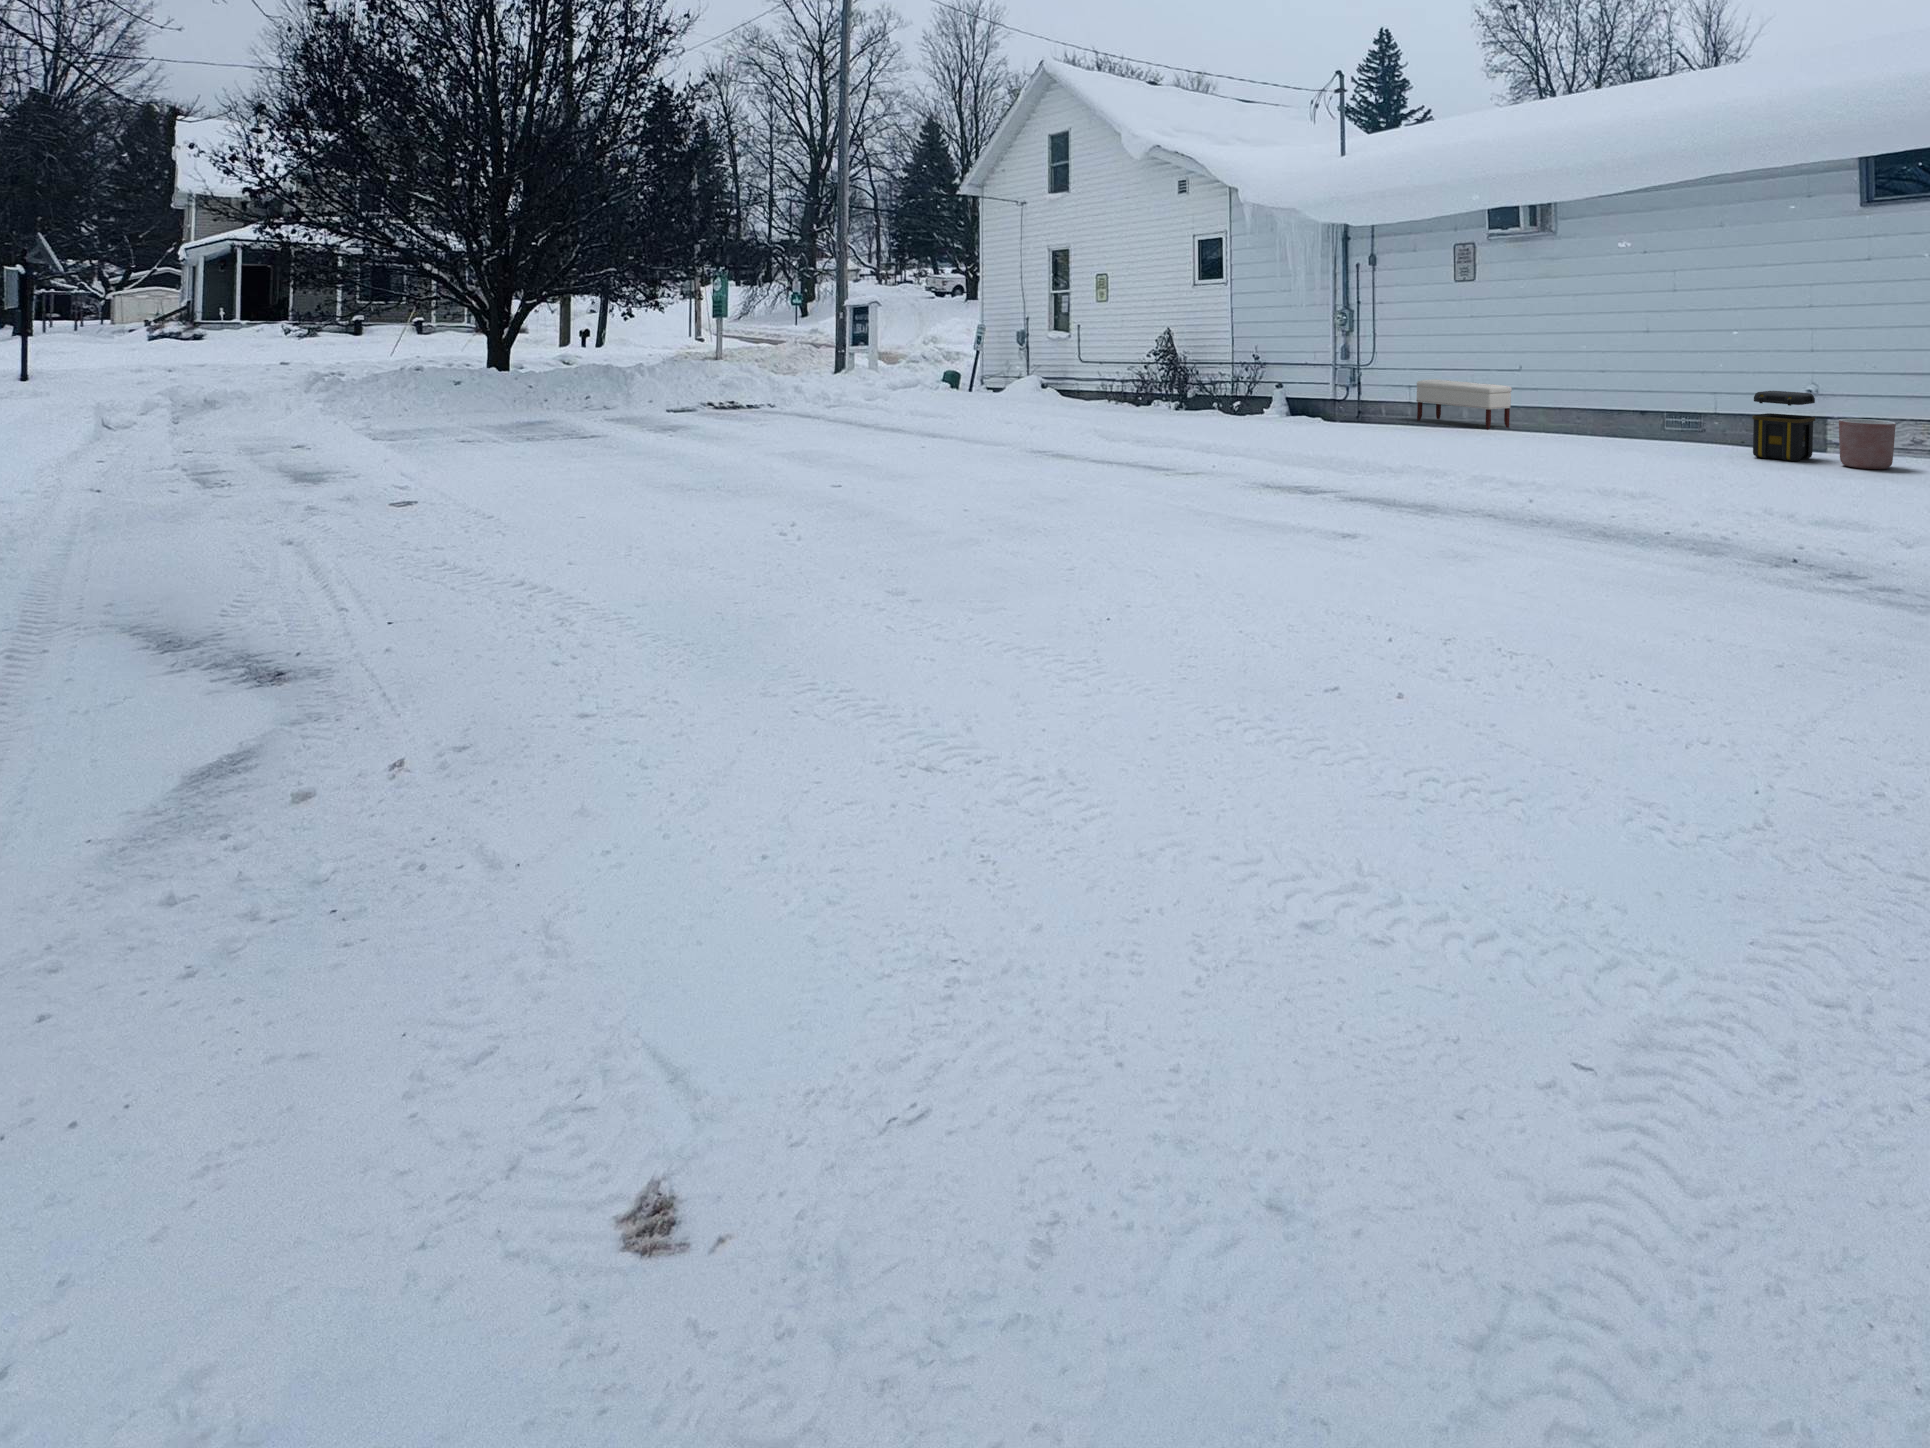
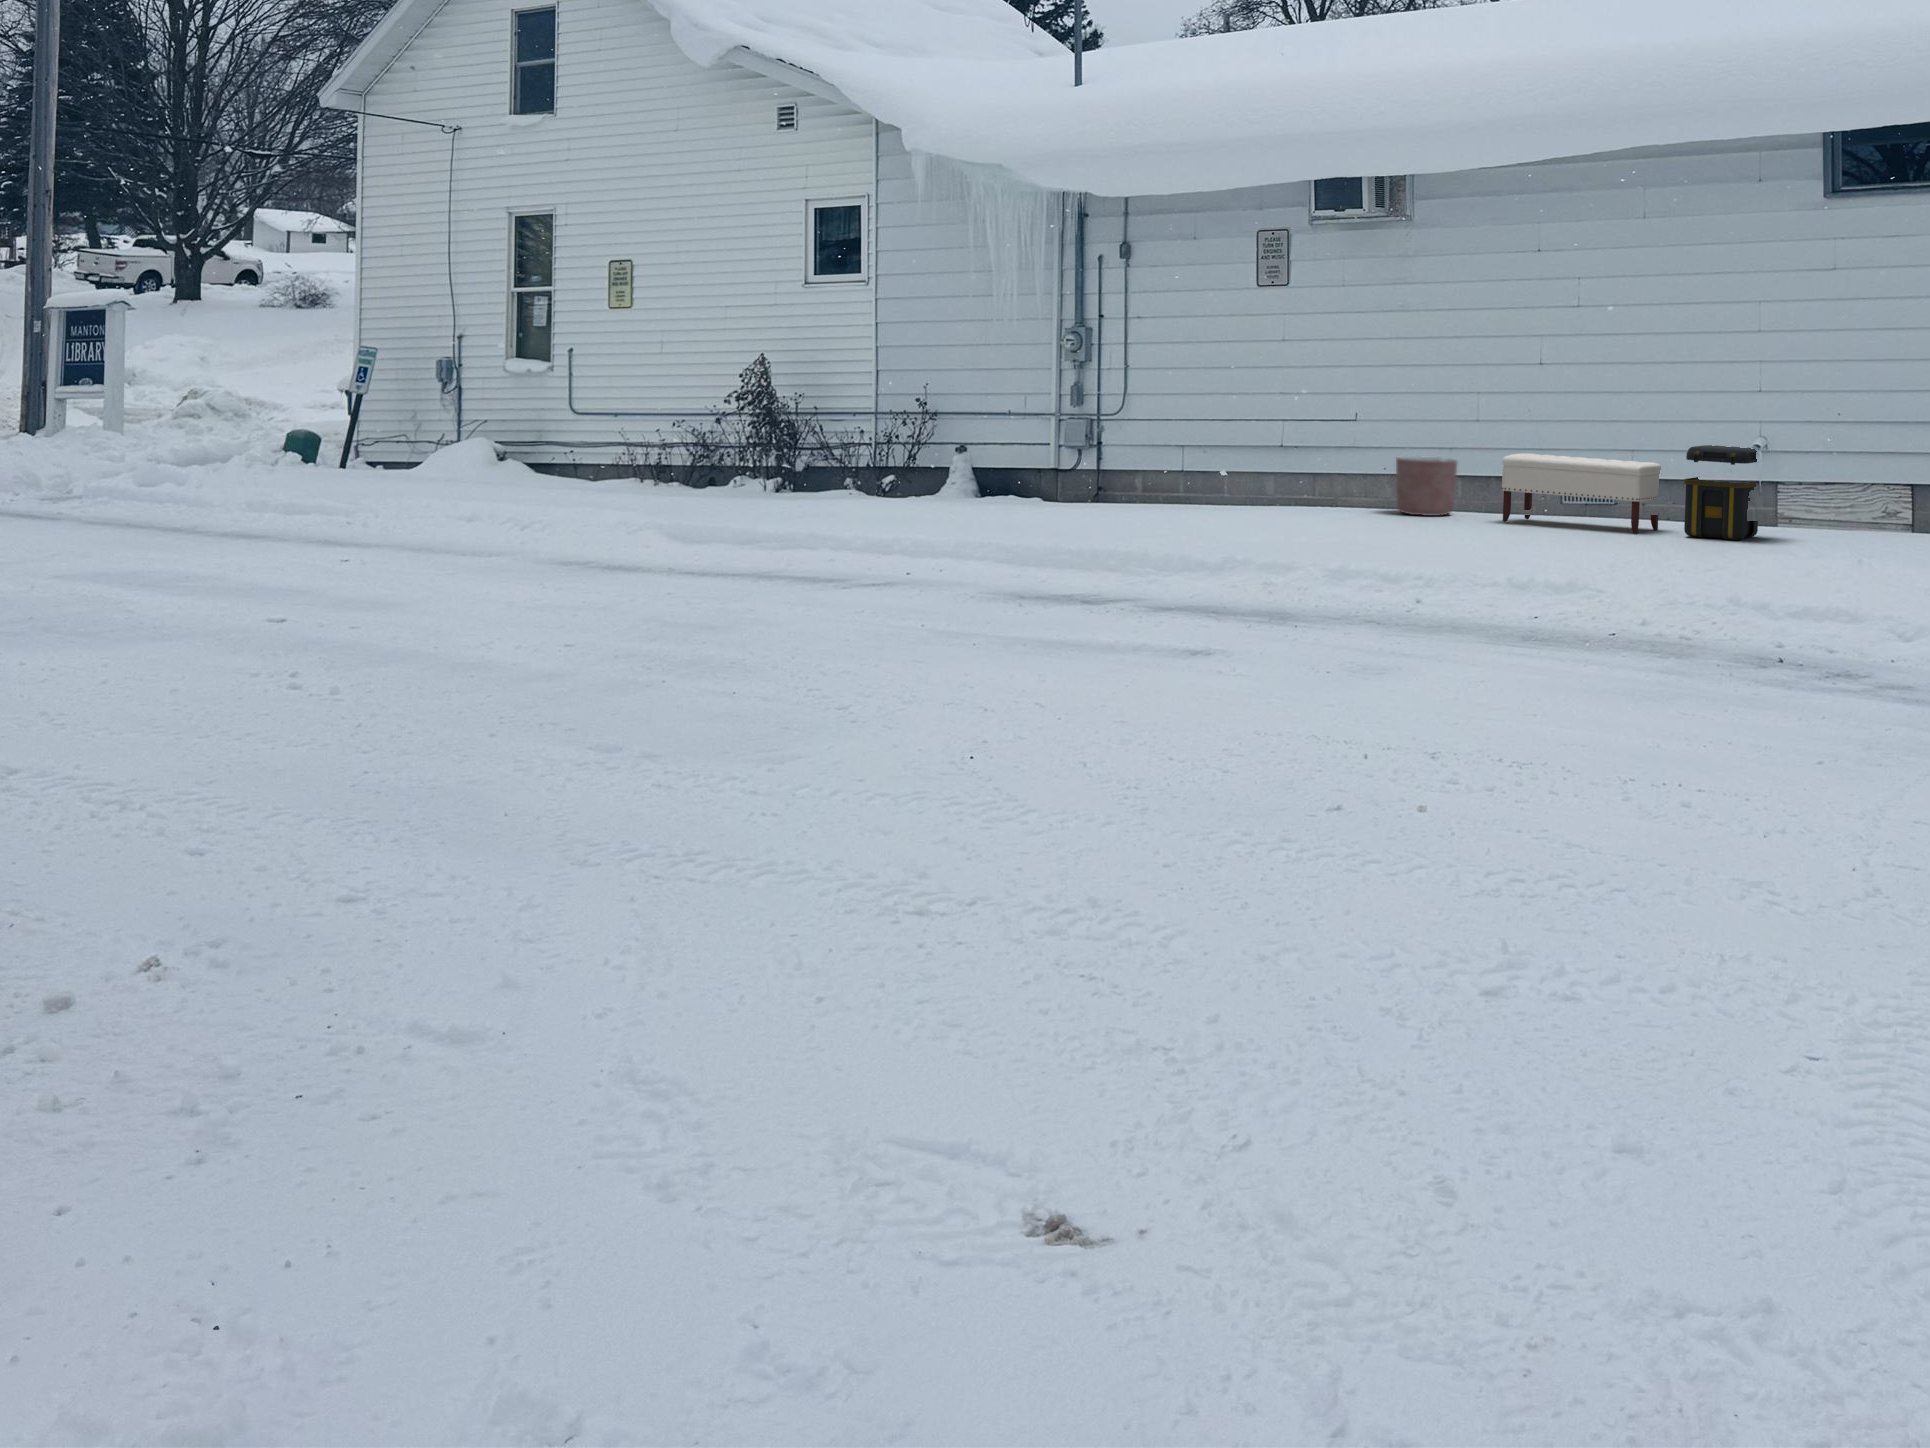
bench: present [1416,379,1512,429] -> present [1502,453,1661,534]
planter: present [1839,419,1896,469] -> present [1396,456,1457,516]

